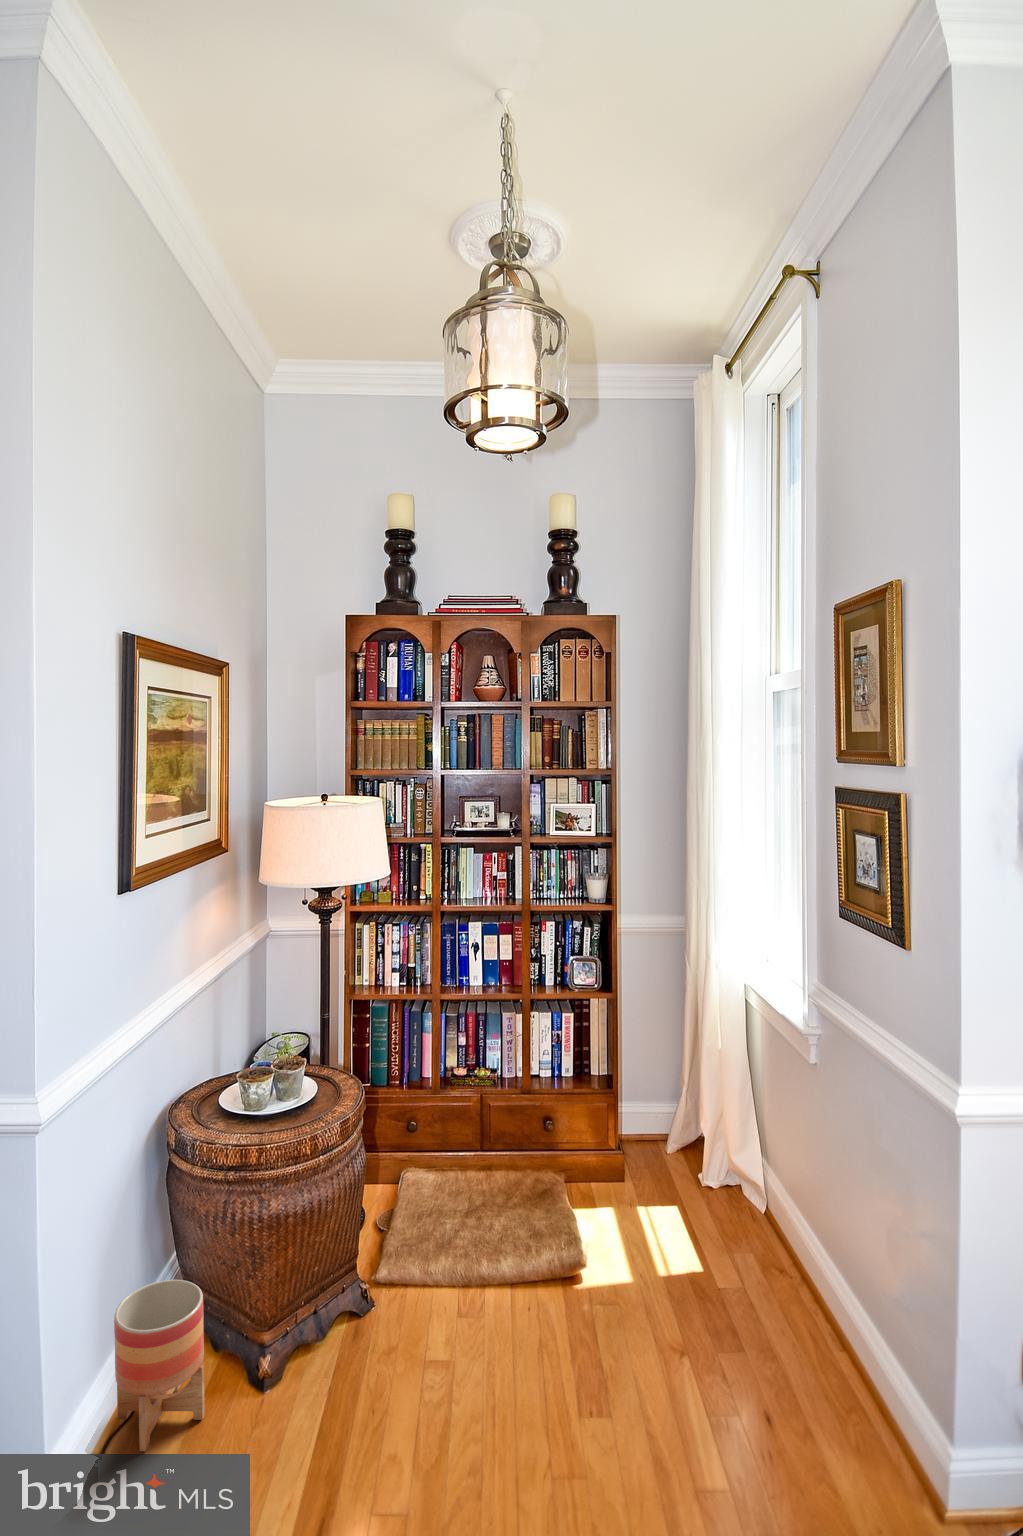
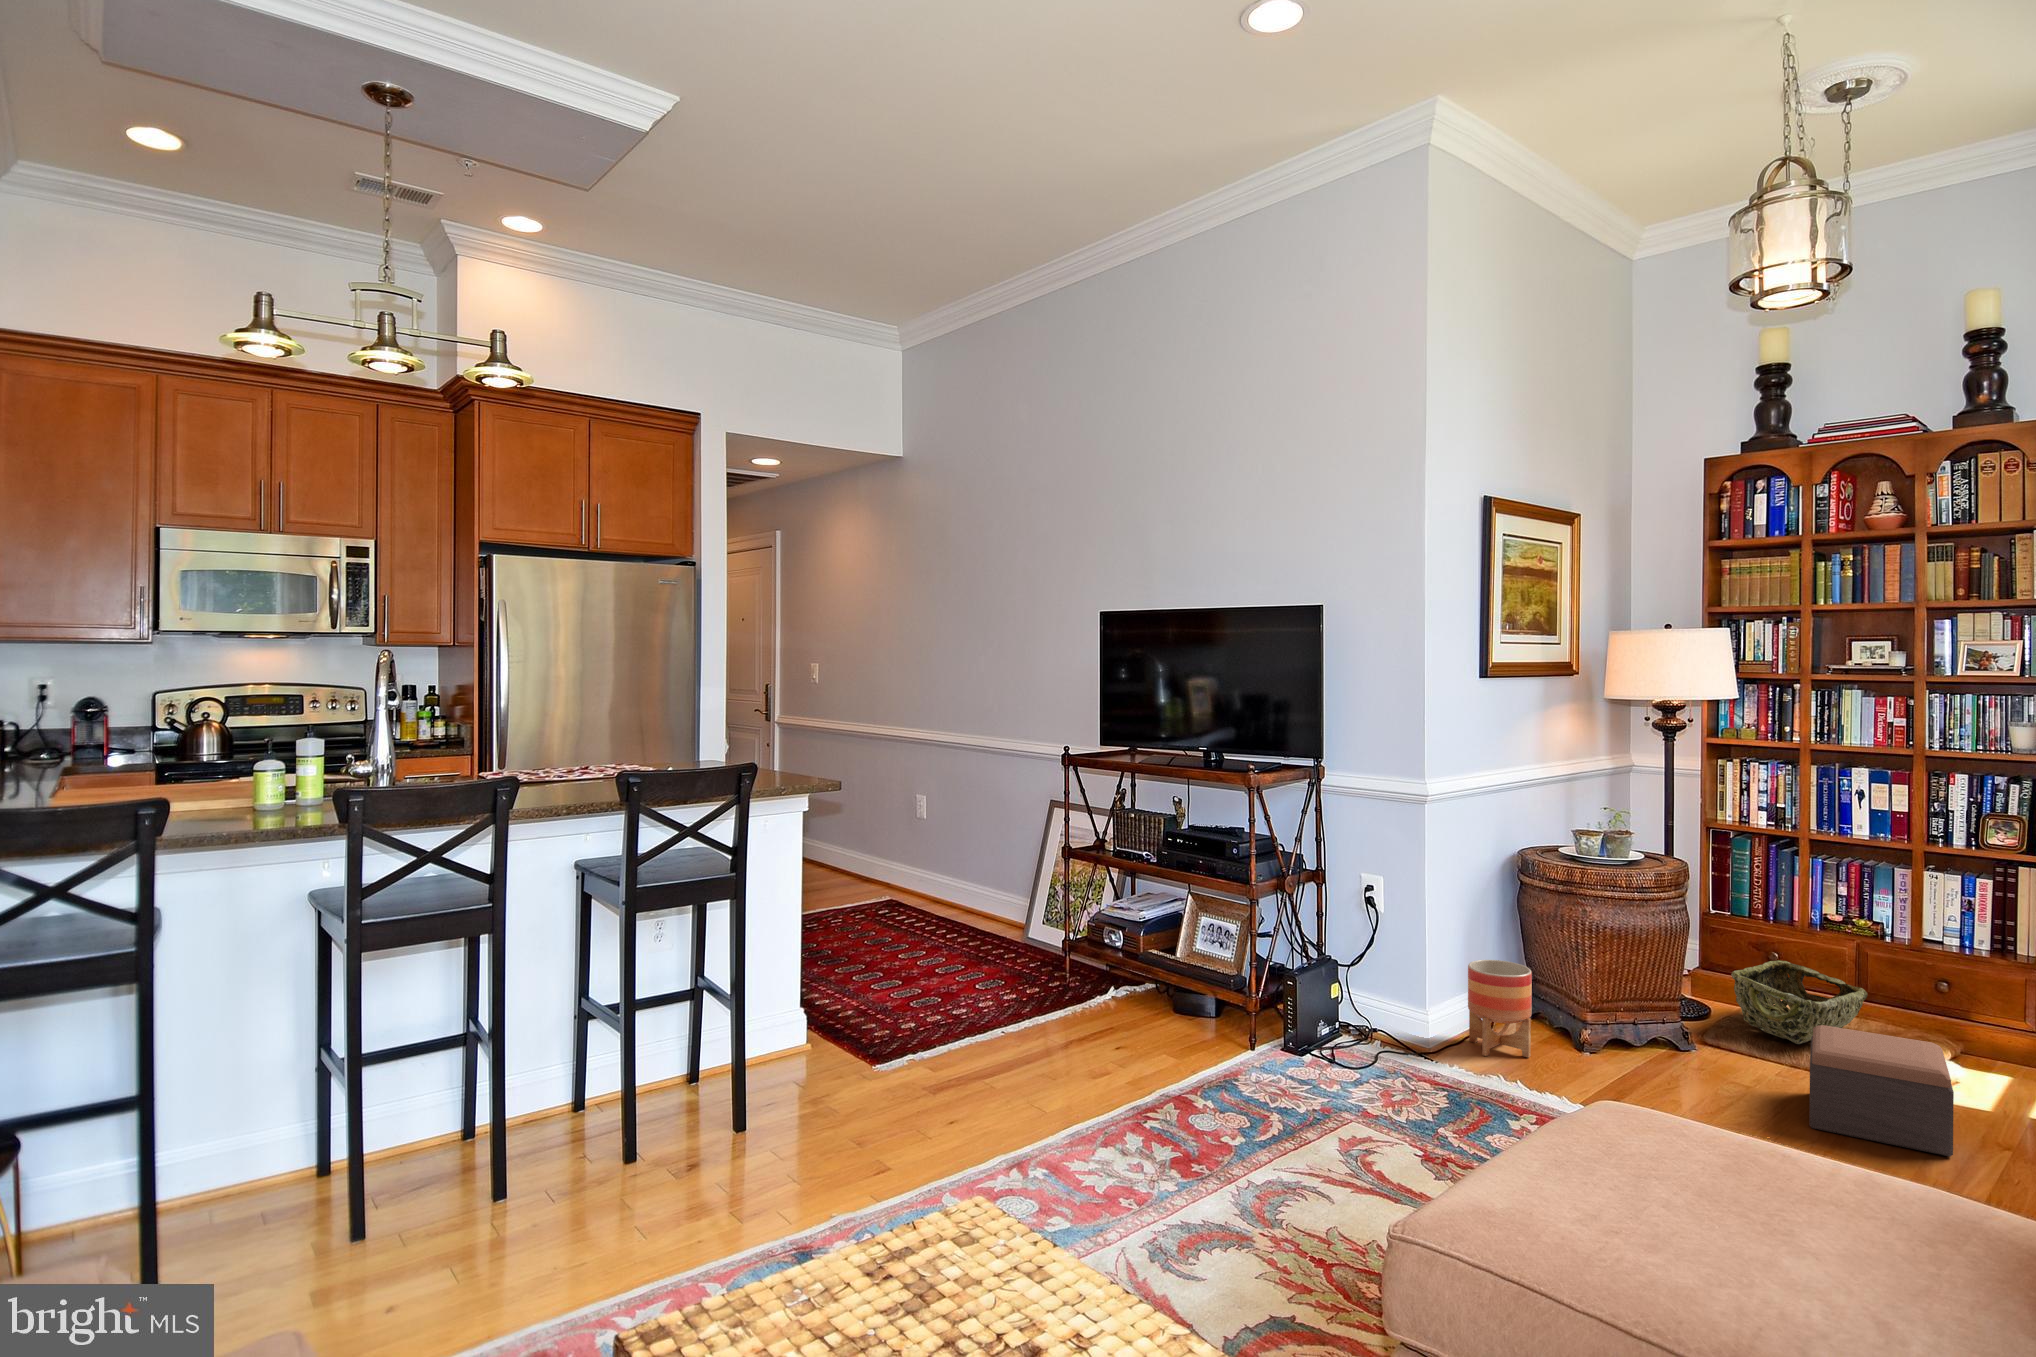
woven basket: none [394,1125,494,1230] -> present [1731,960,1867,1044]
footstool: none [492,1232,633,1395] -> present [1809,1025,1954,1156]

